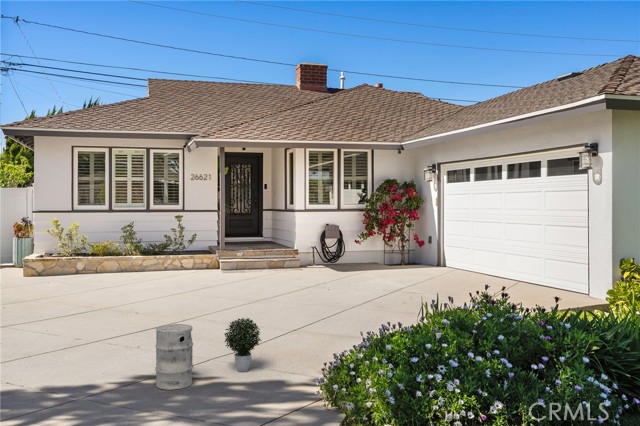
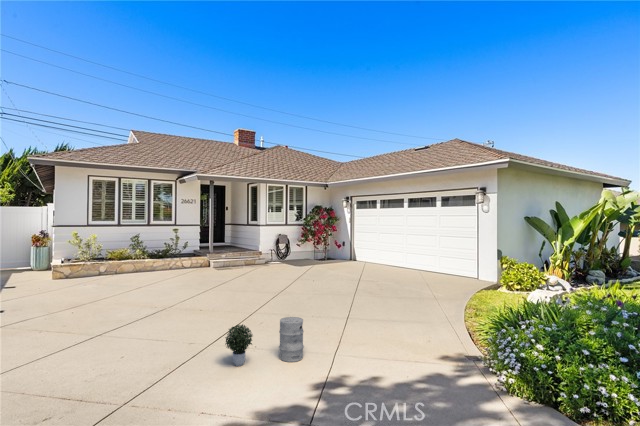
potted plant: present [225,318,261,372] -> present [225,324,252,366]

